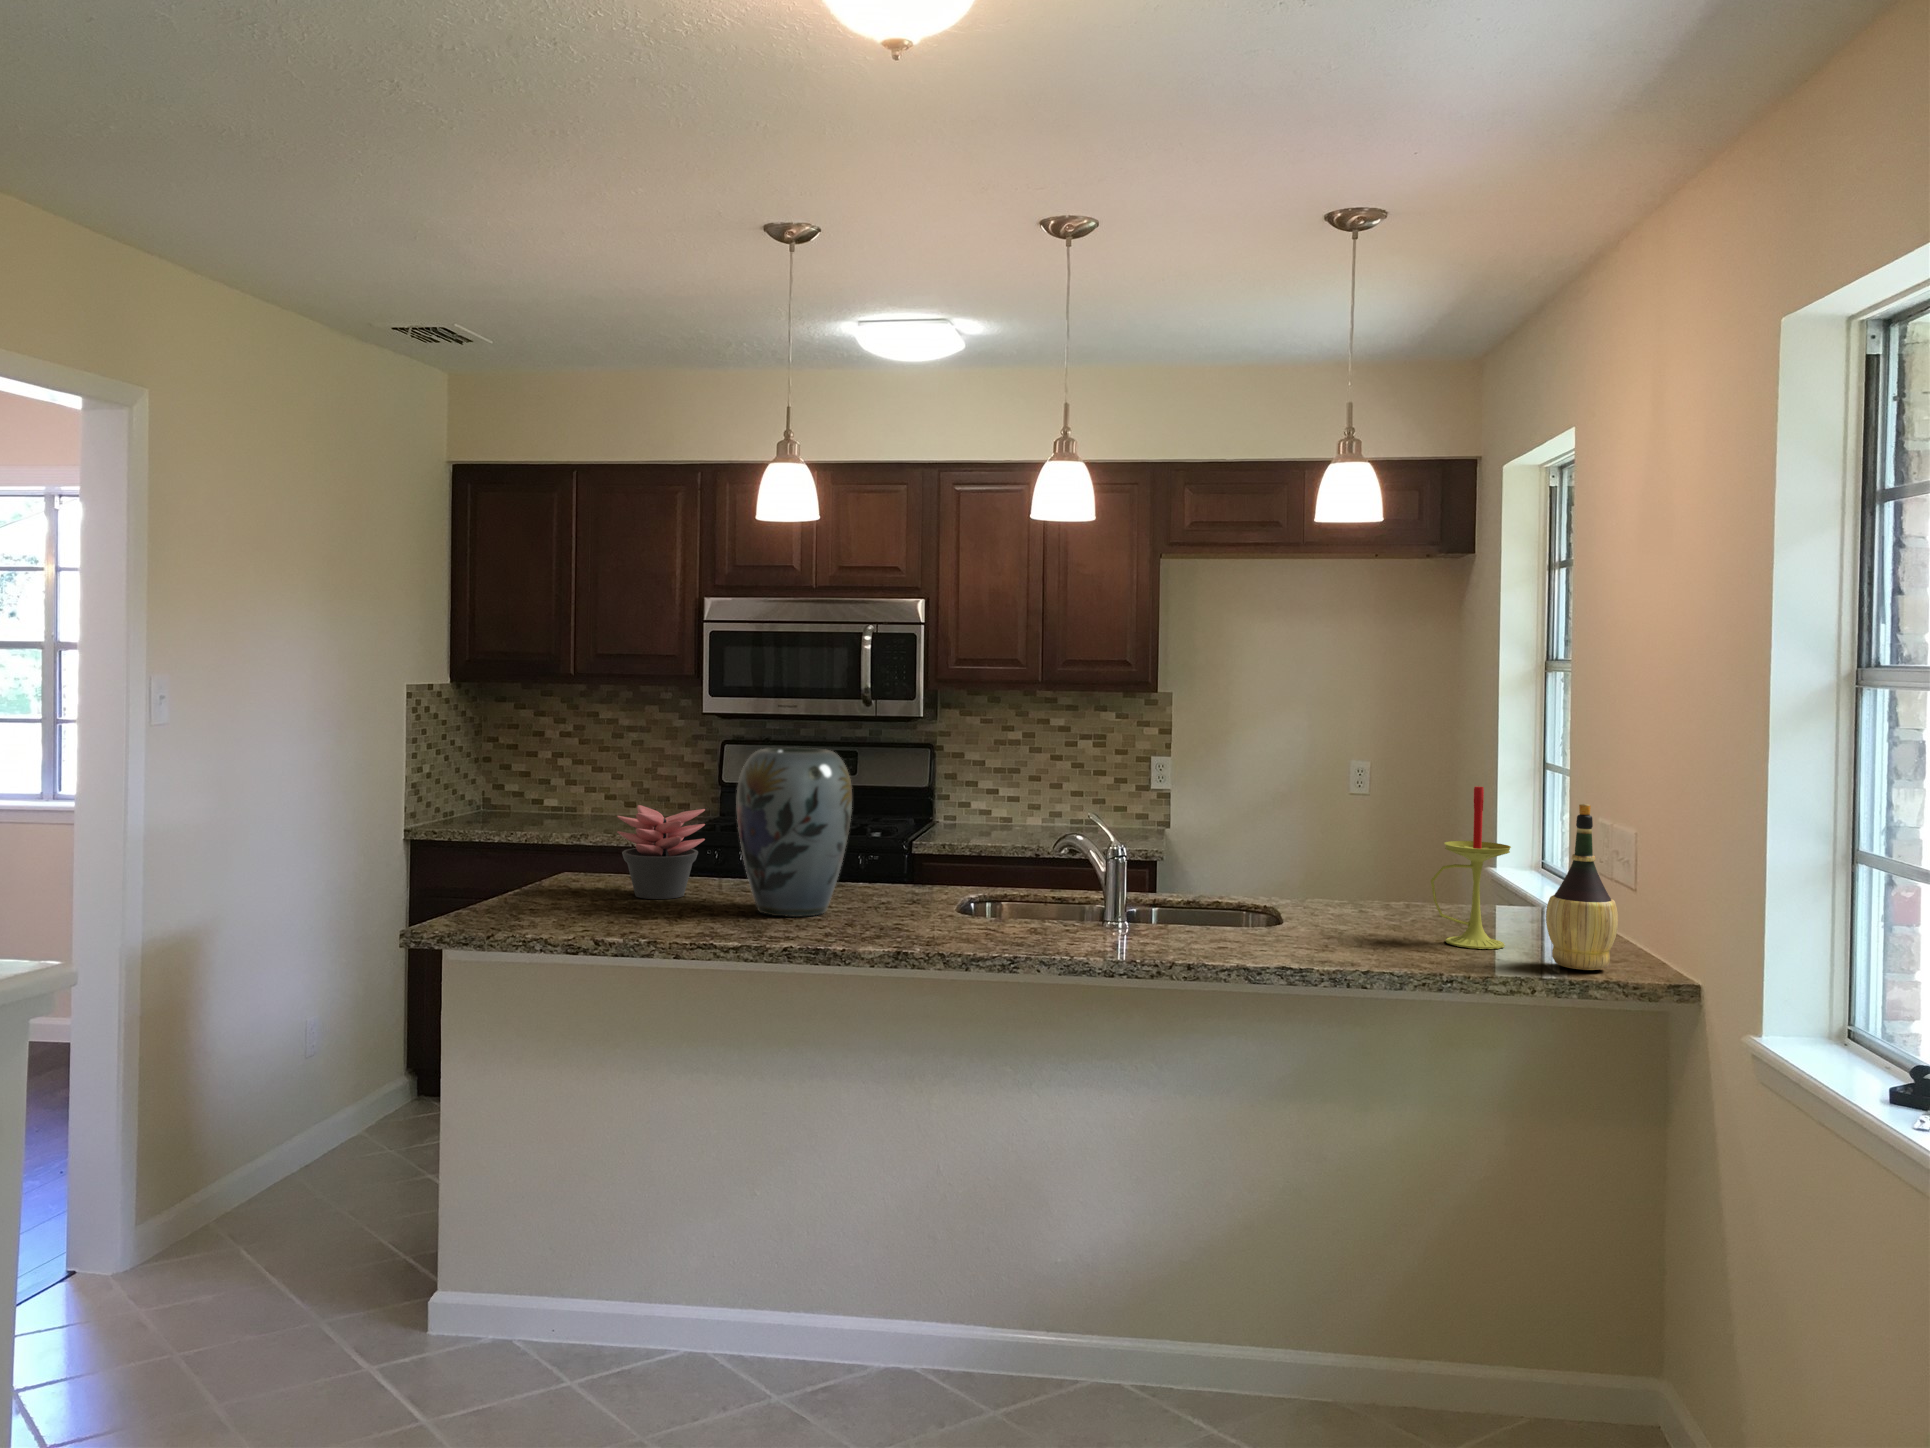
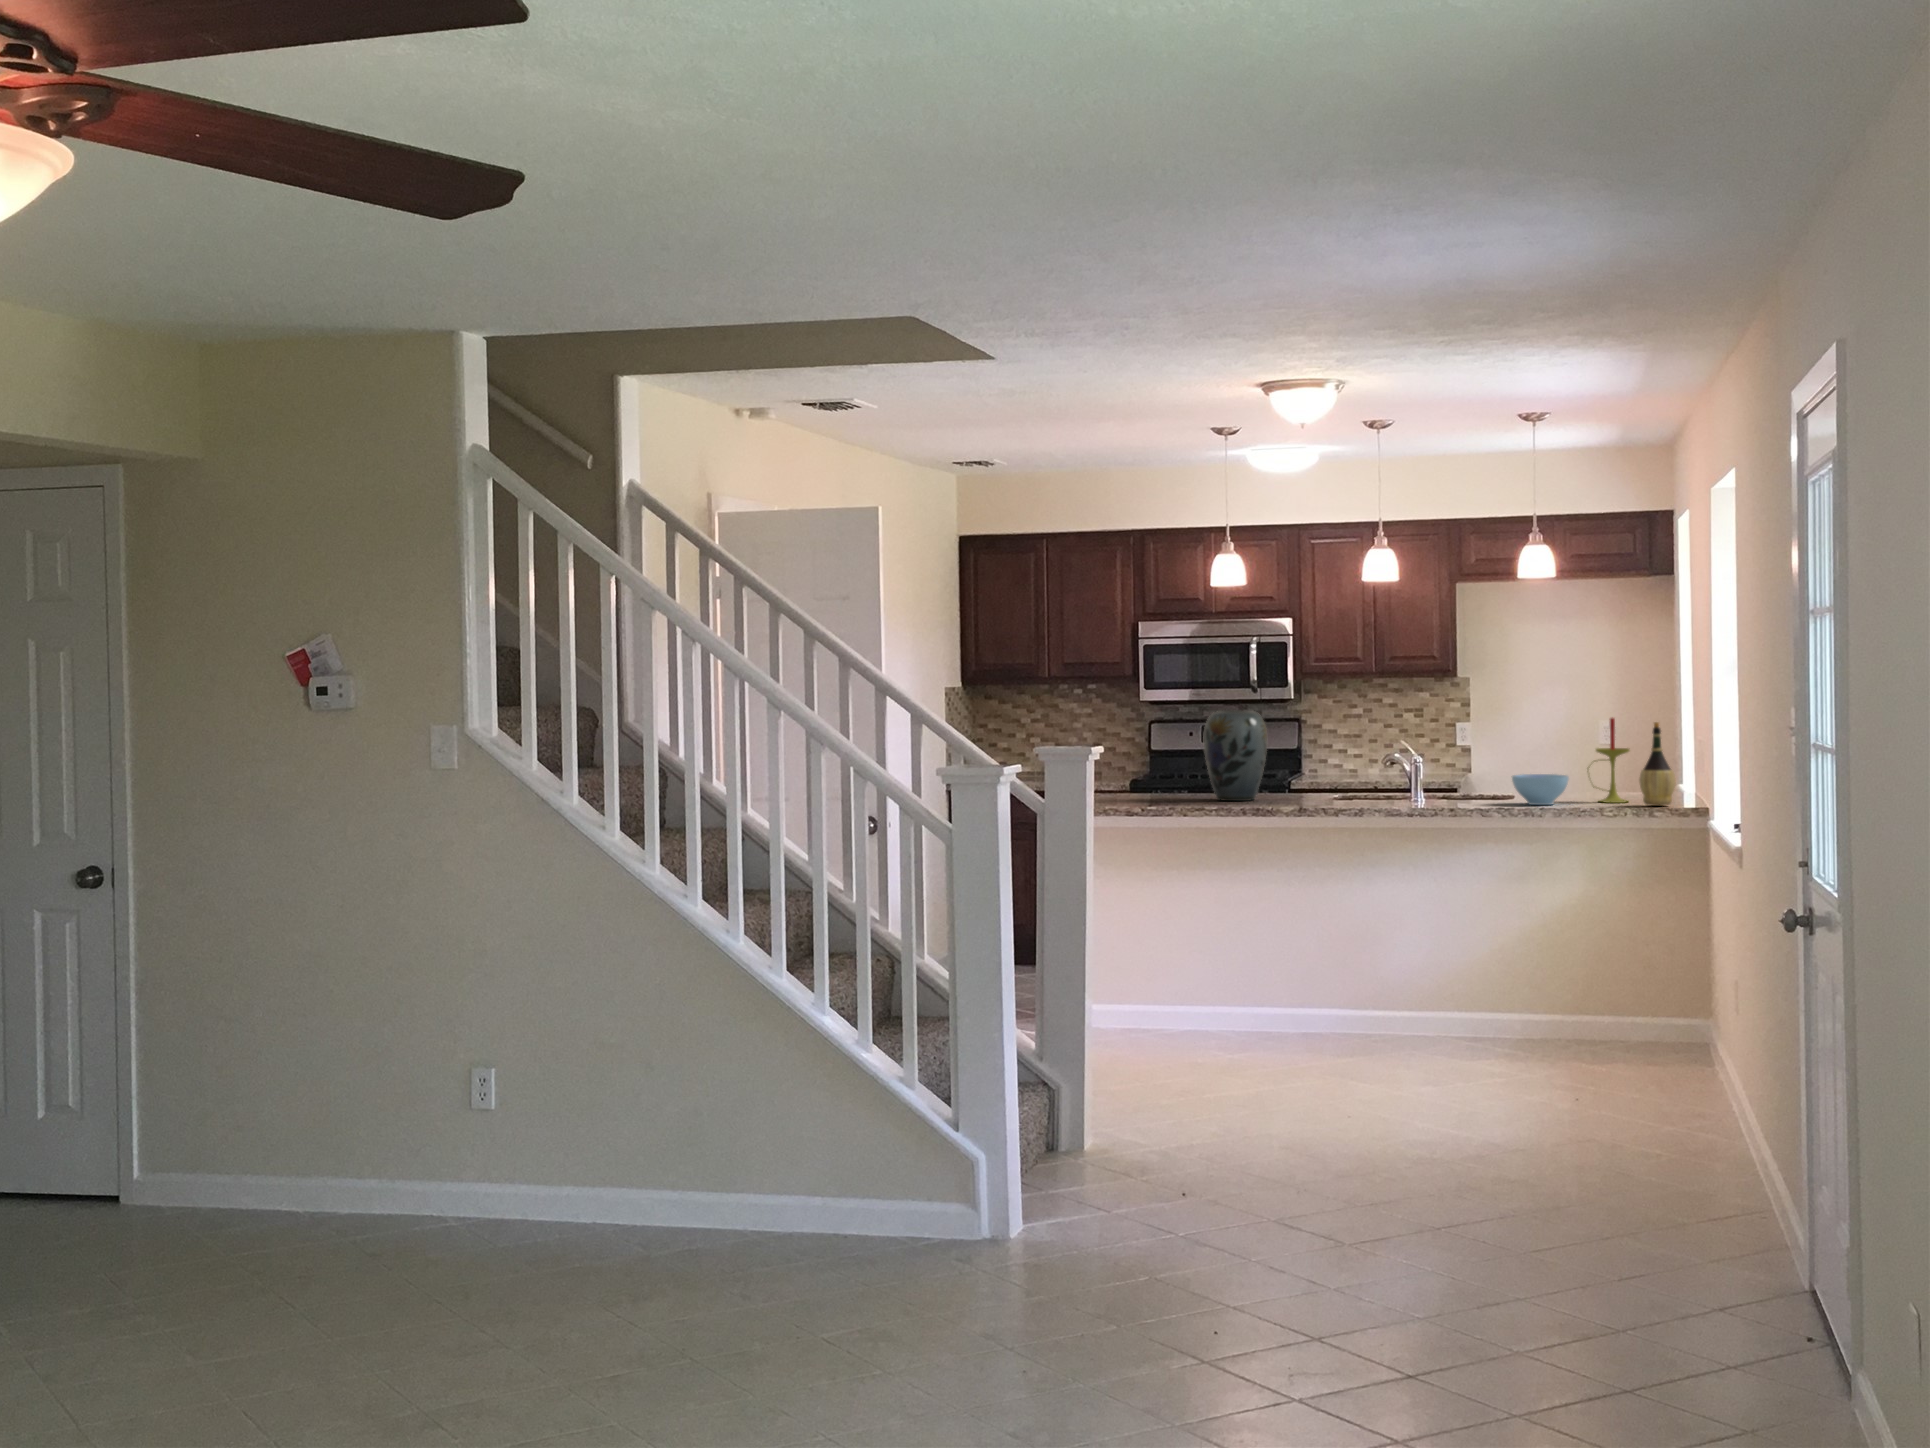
succulent plant: present [617,805,705,899] -> none [1131,748,1180,798]
bowl: none [1298,889,1407,956] -> present [1512,774,1569,805]

